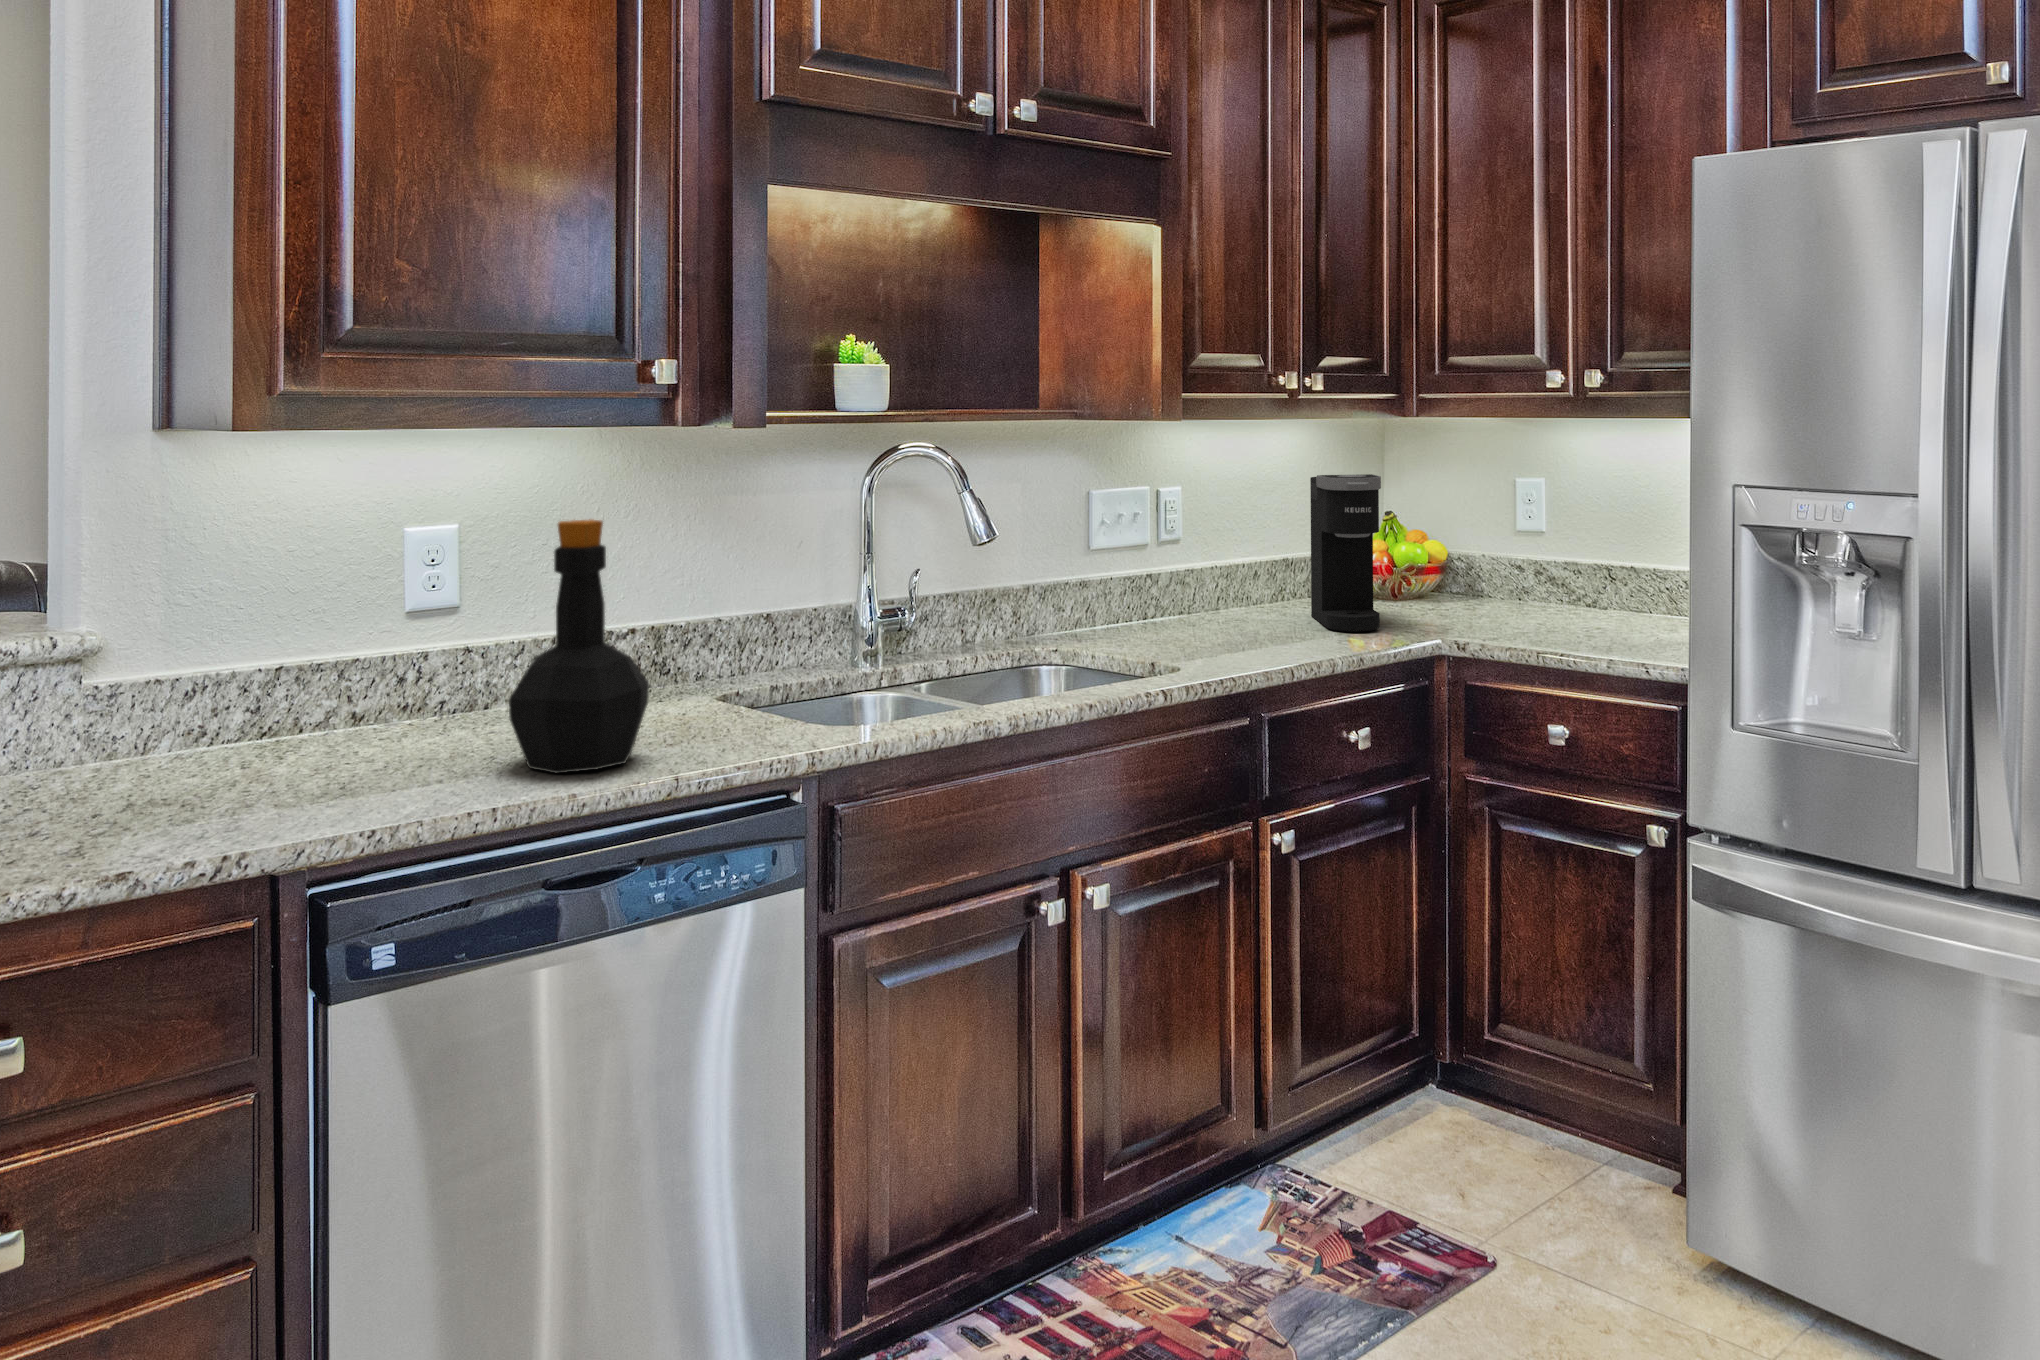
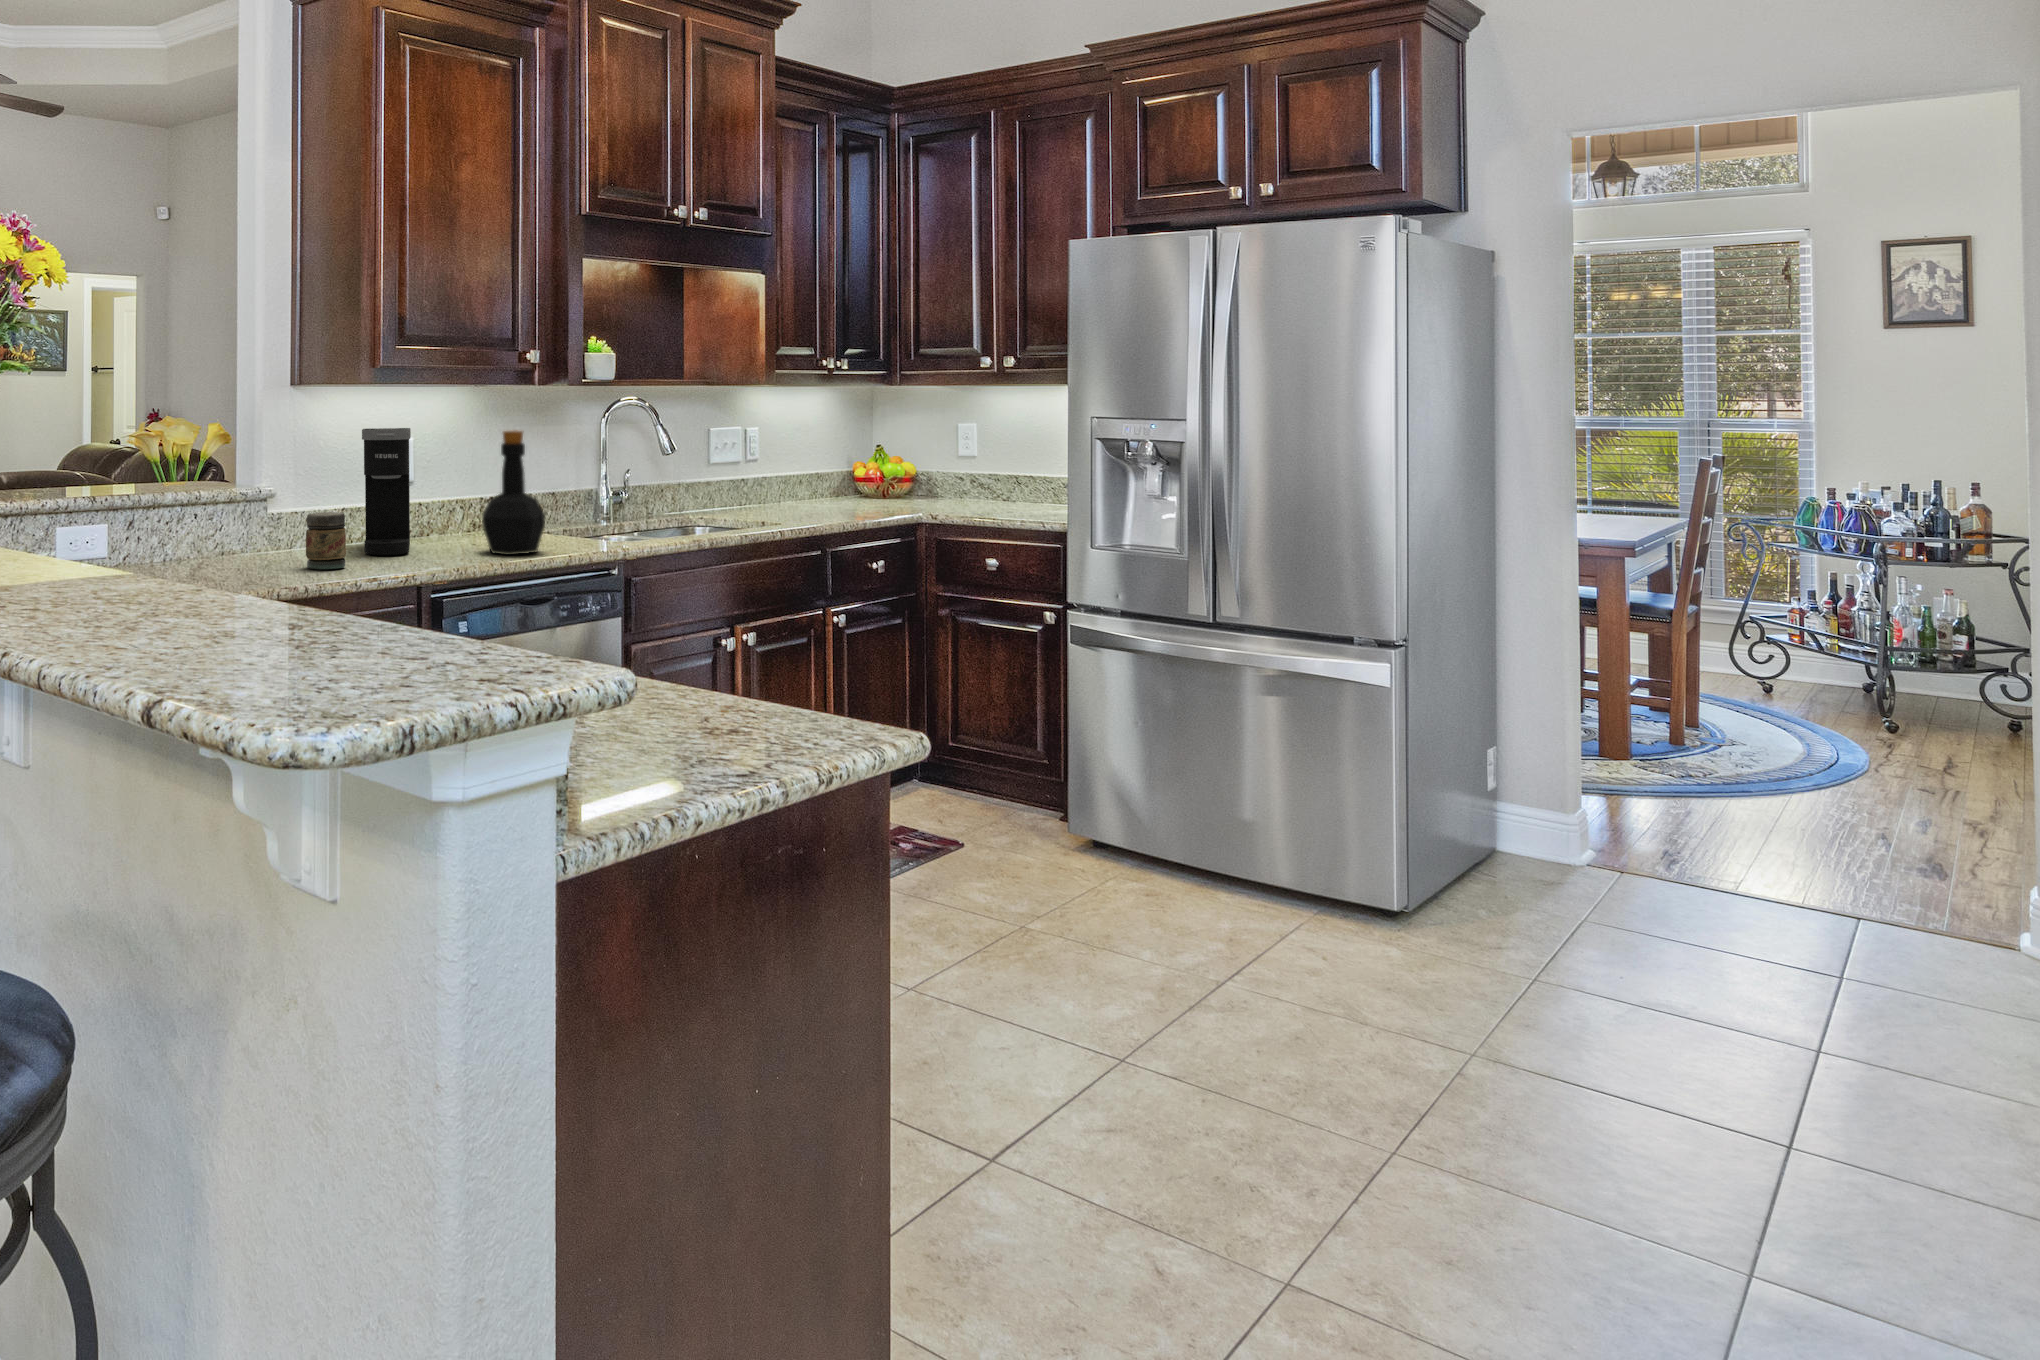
coffee maker: present [1310,474,1381,632] -> present [362,428,411,555]
jar: none [31,707,130,839] -> present [306,512,346,570]

